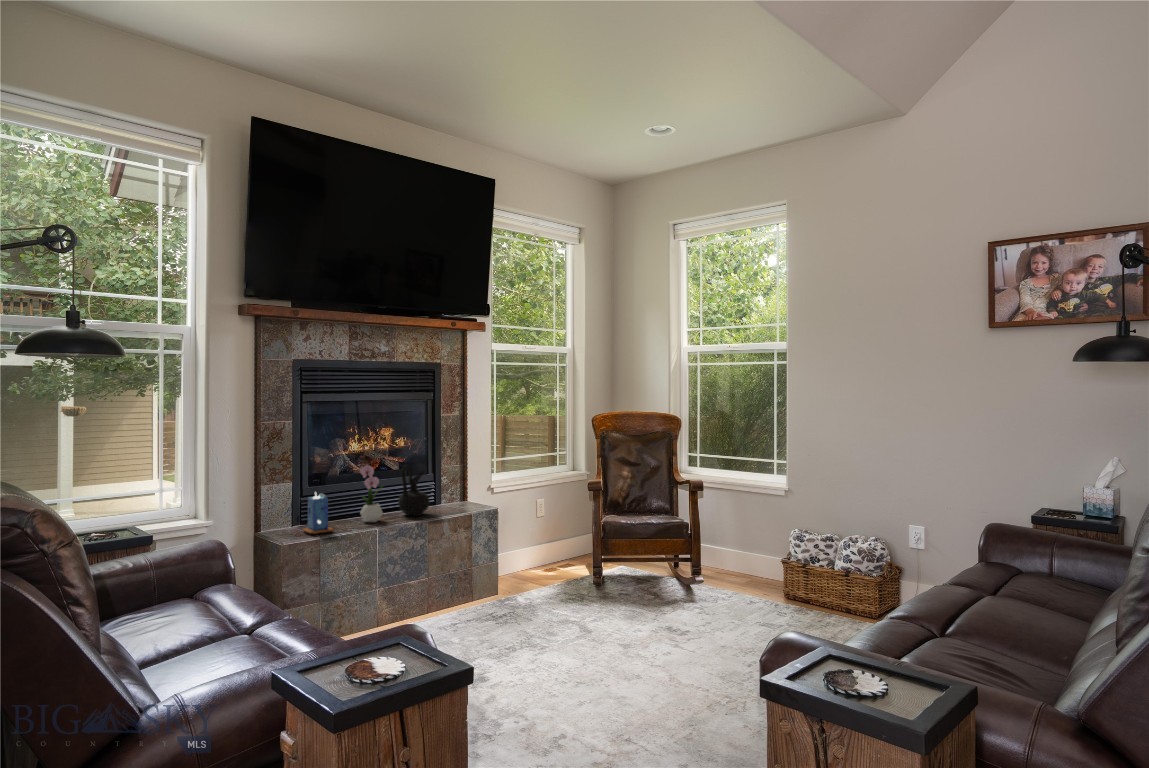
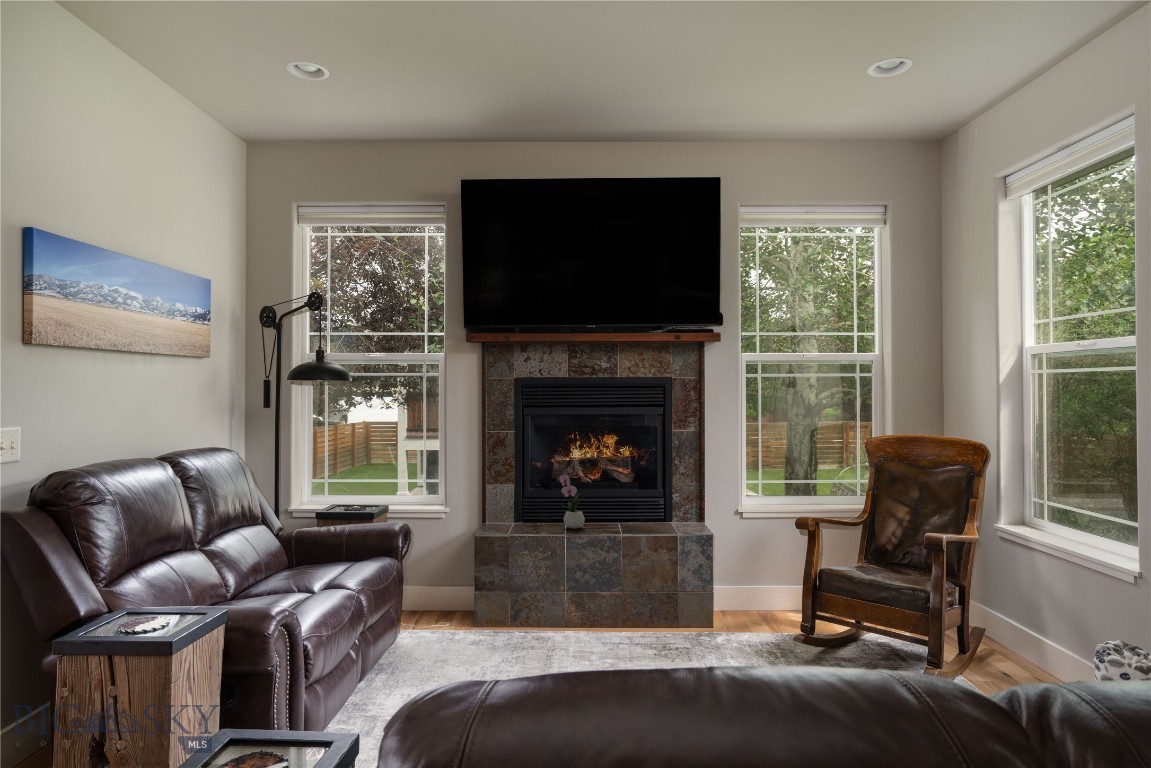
ceramic jug: present [398,465,429,516] -> none [605,478,635,529]
candle: present [303,493,334,534] -> none [505,494,529,531]

